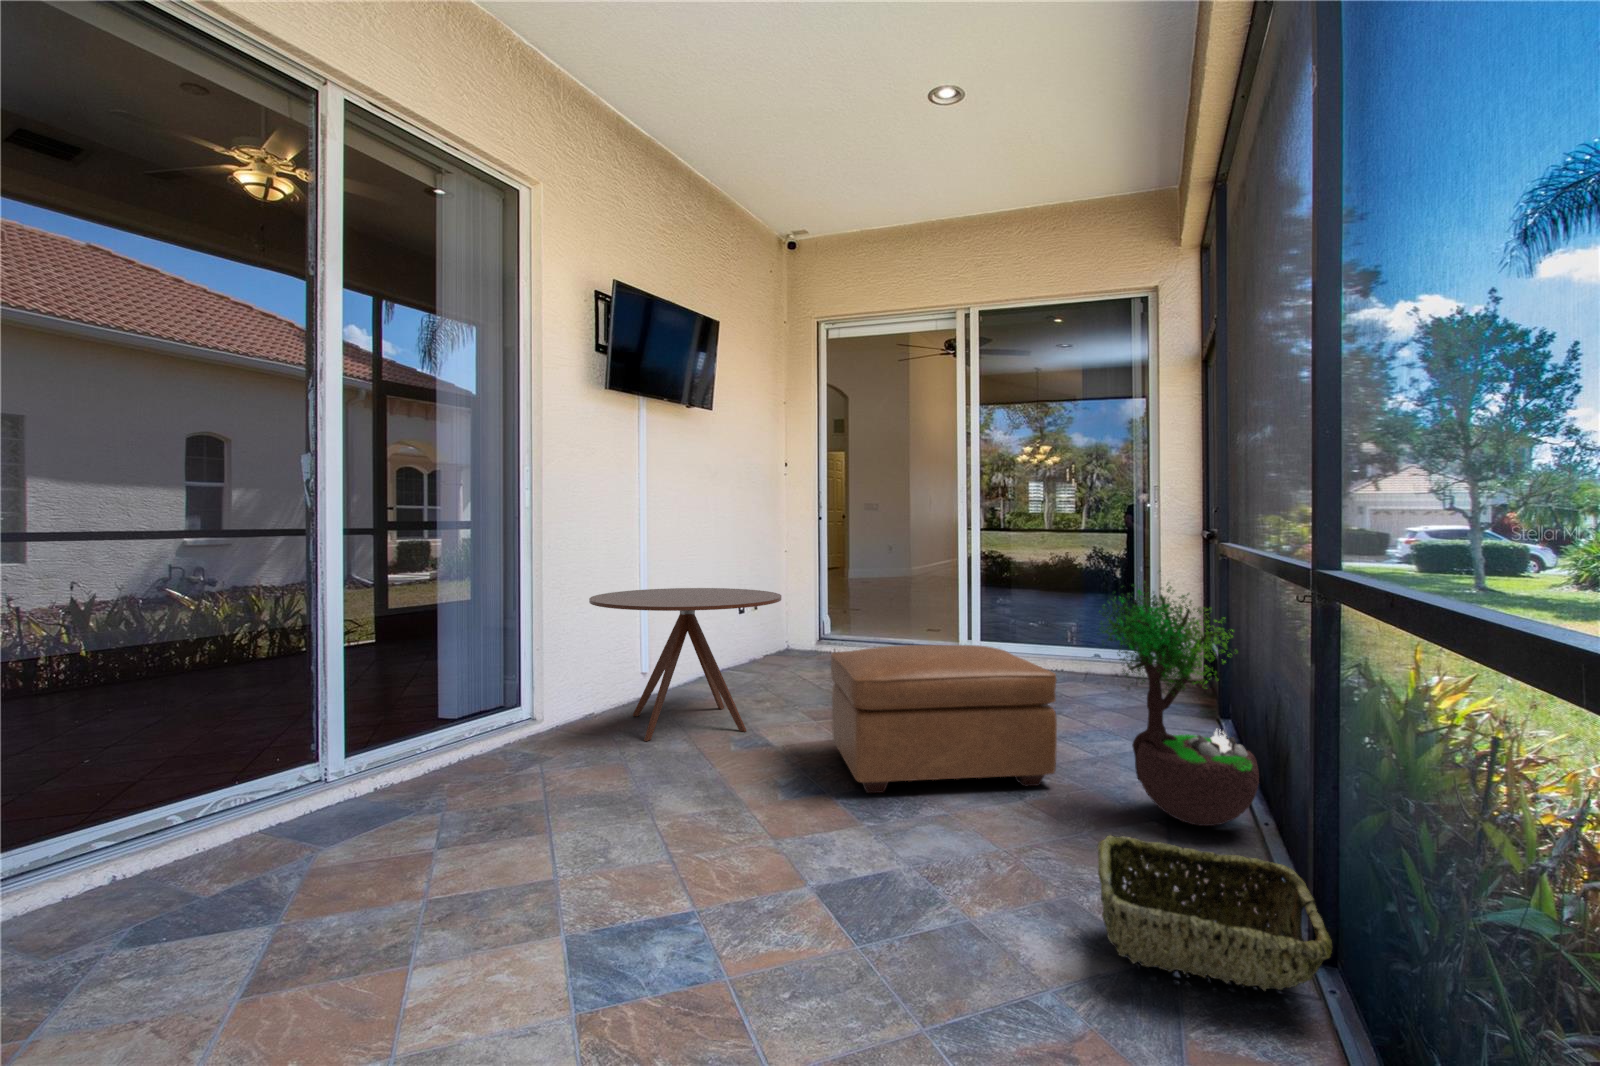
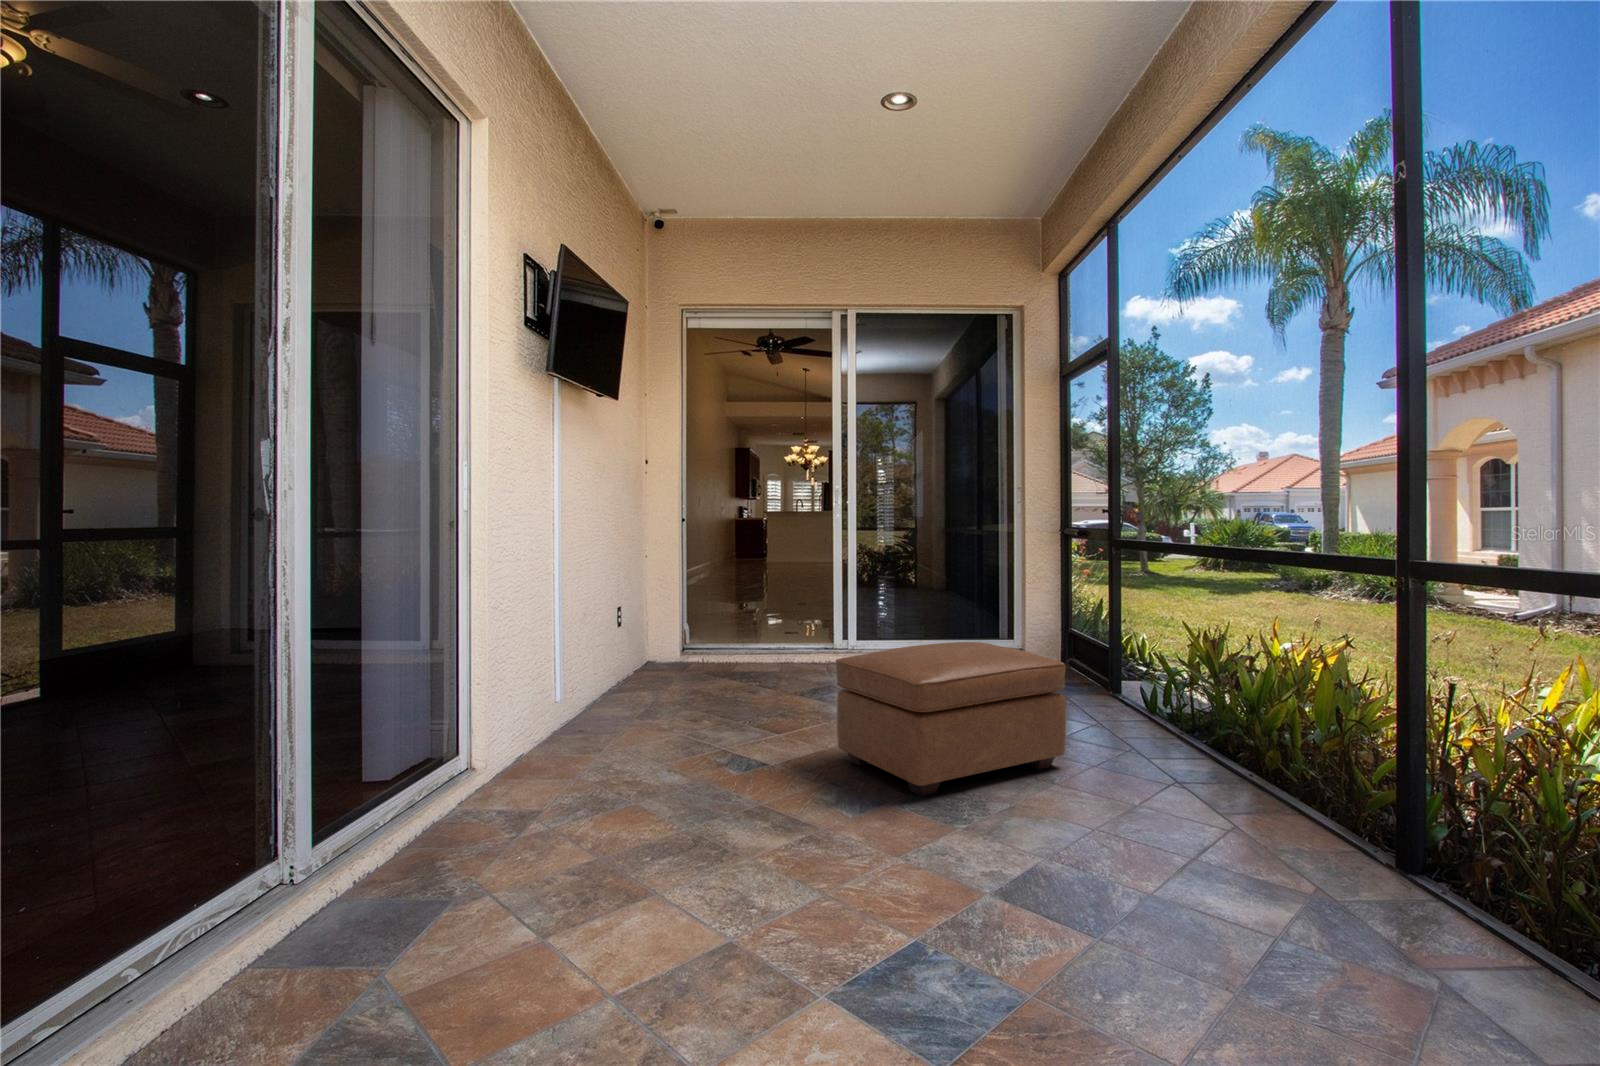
potted tree: present [1099,582,1259,826] -> none [1097,565,1248,781]
round table: present [589,588,781,741] -> none [536,598,754,776]
woven basket: present [1098,835,1332,991] -> none [1232,794,1444,898]

